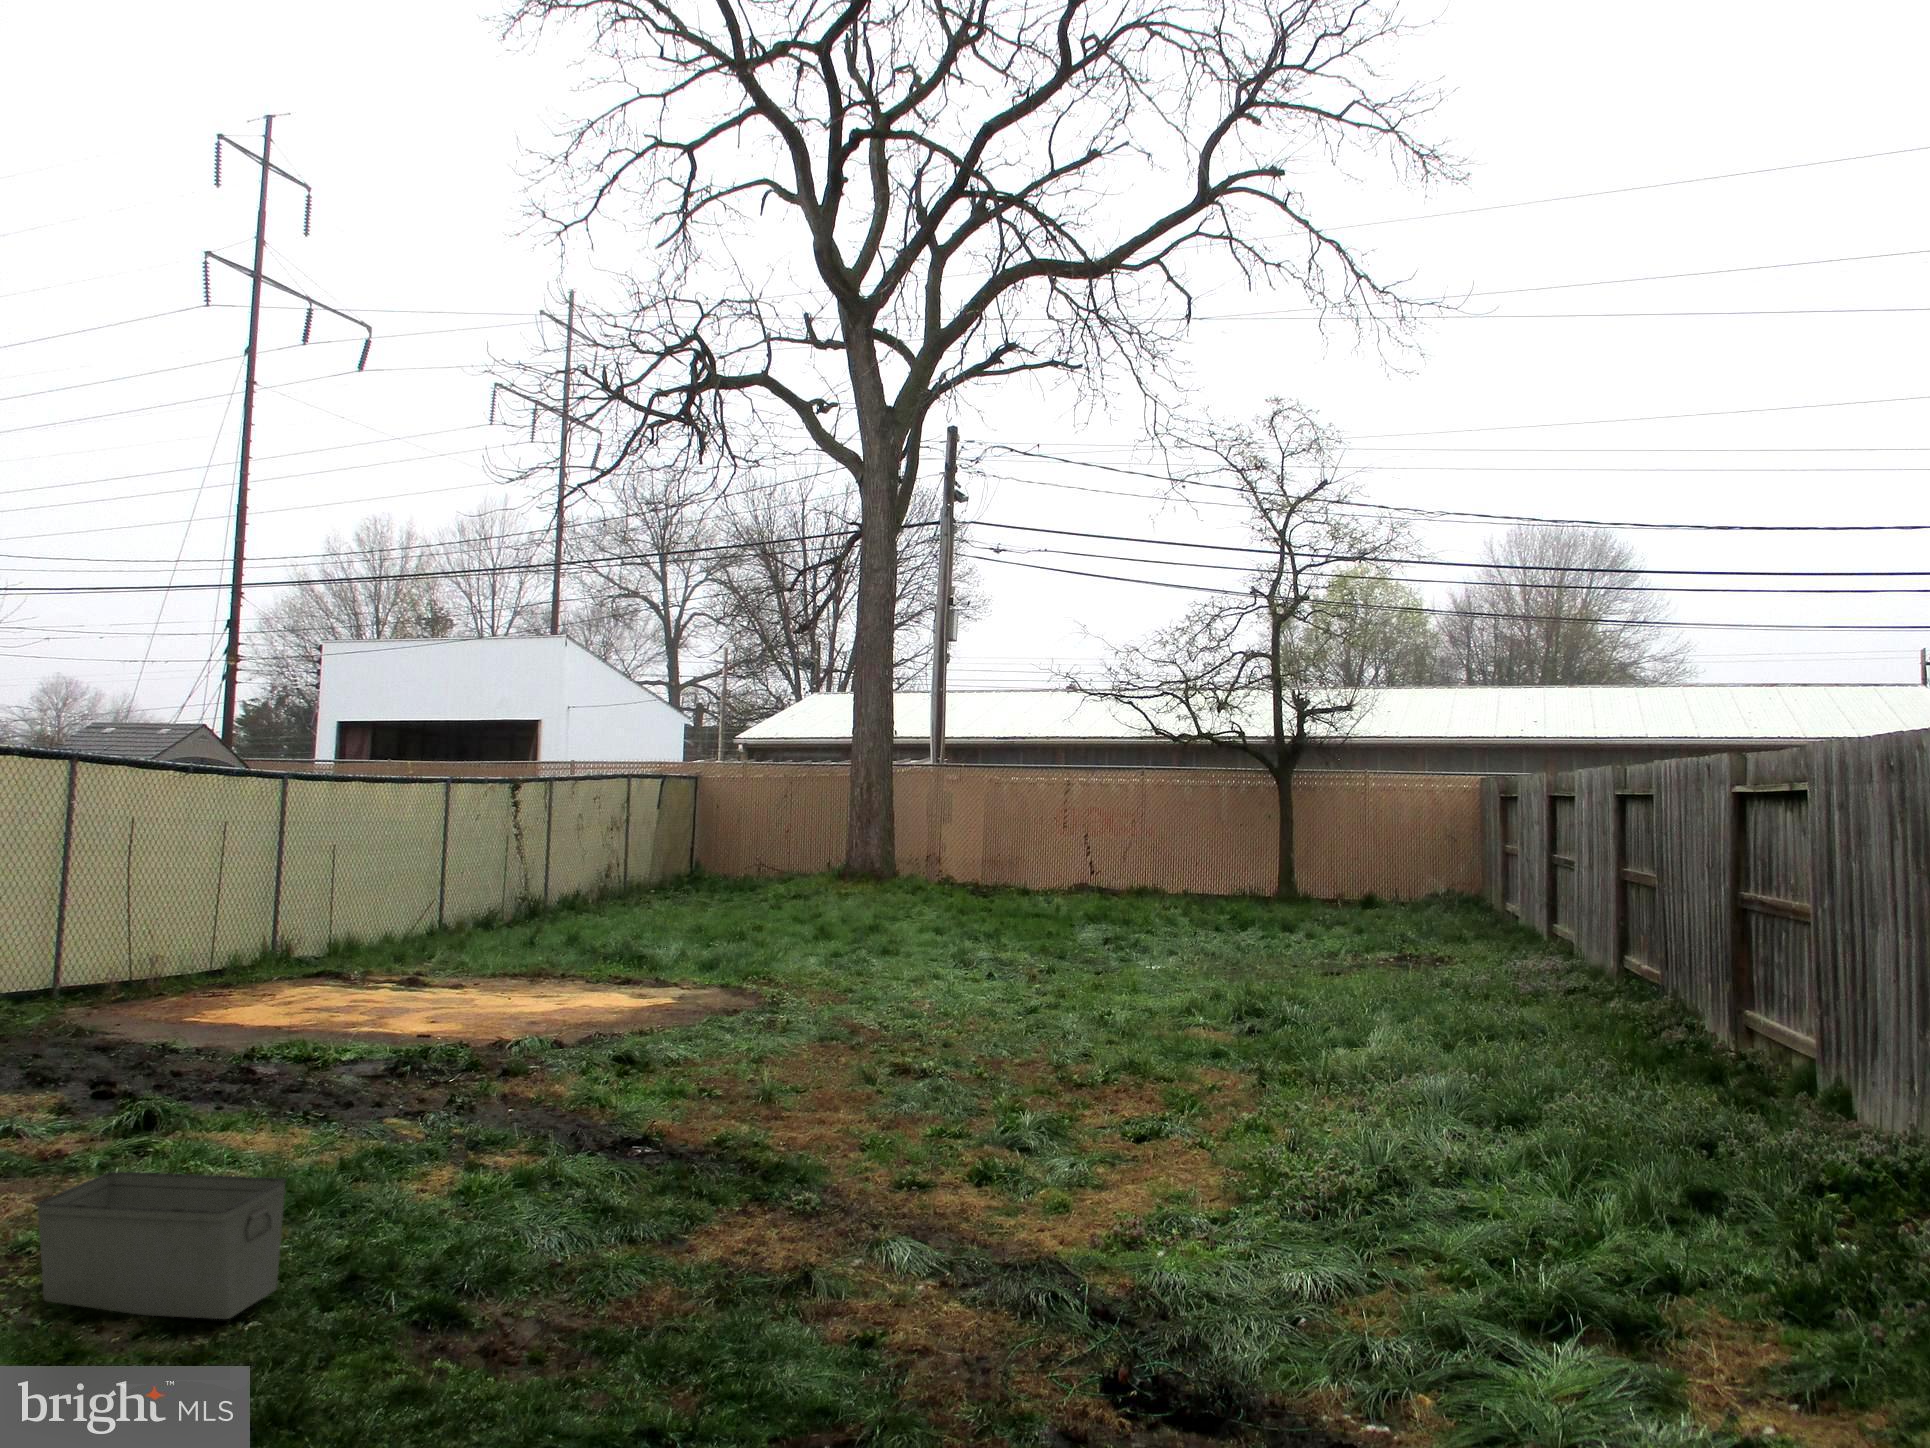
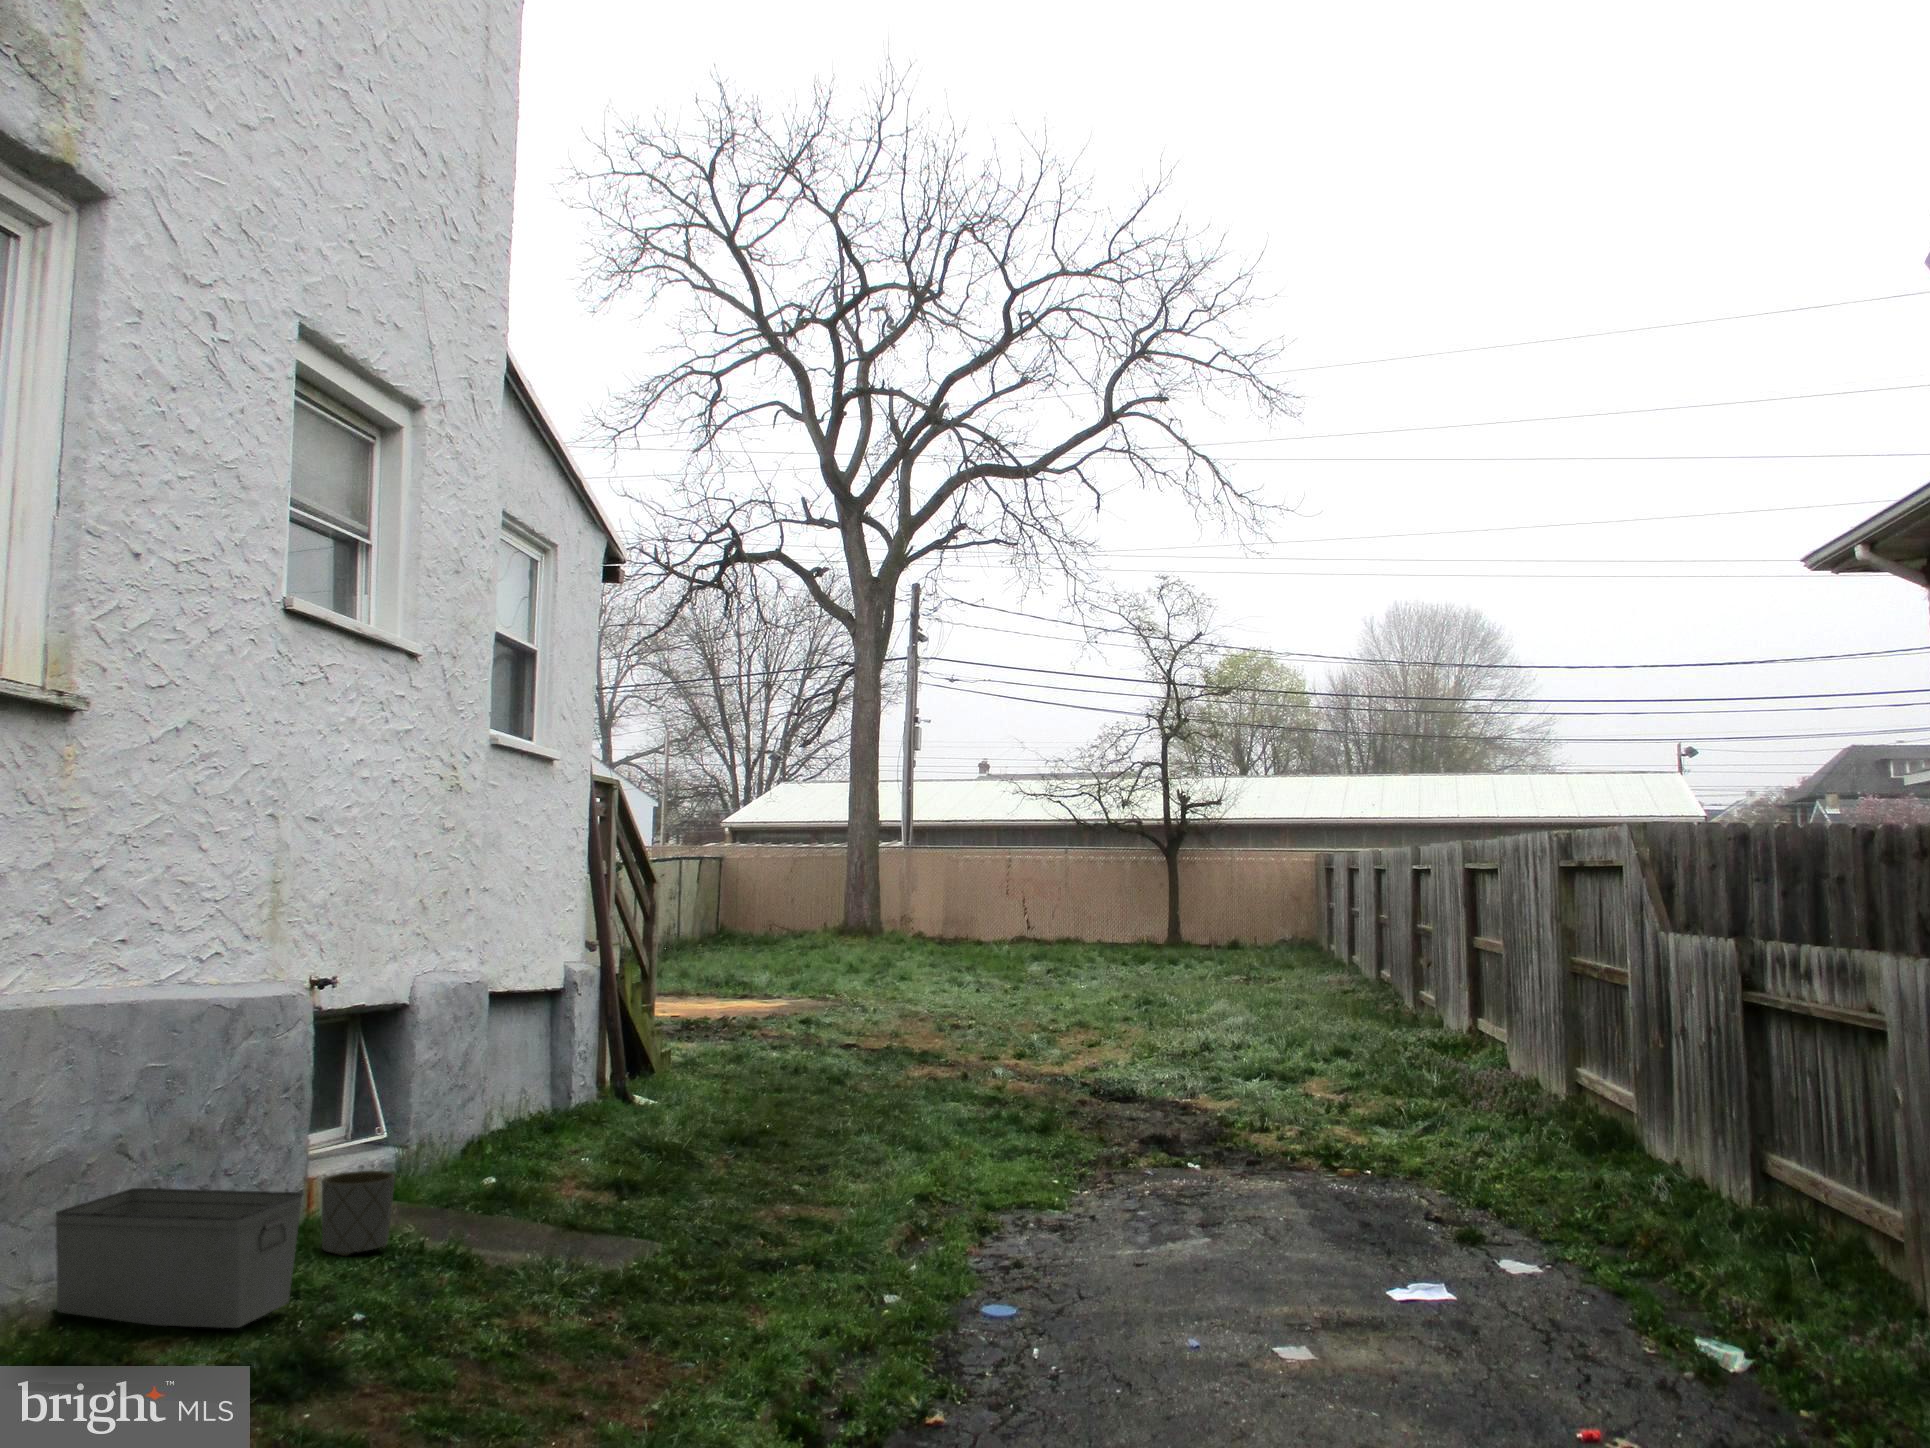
planter: none [300,1140,375,1230] -> present [322,1171,395,1256]

